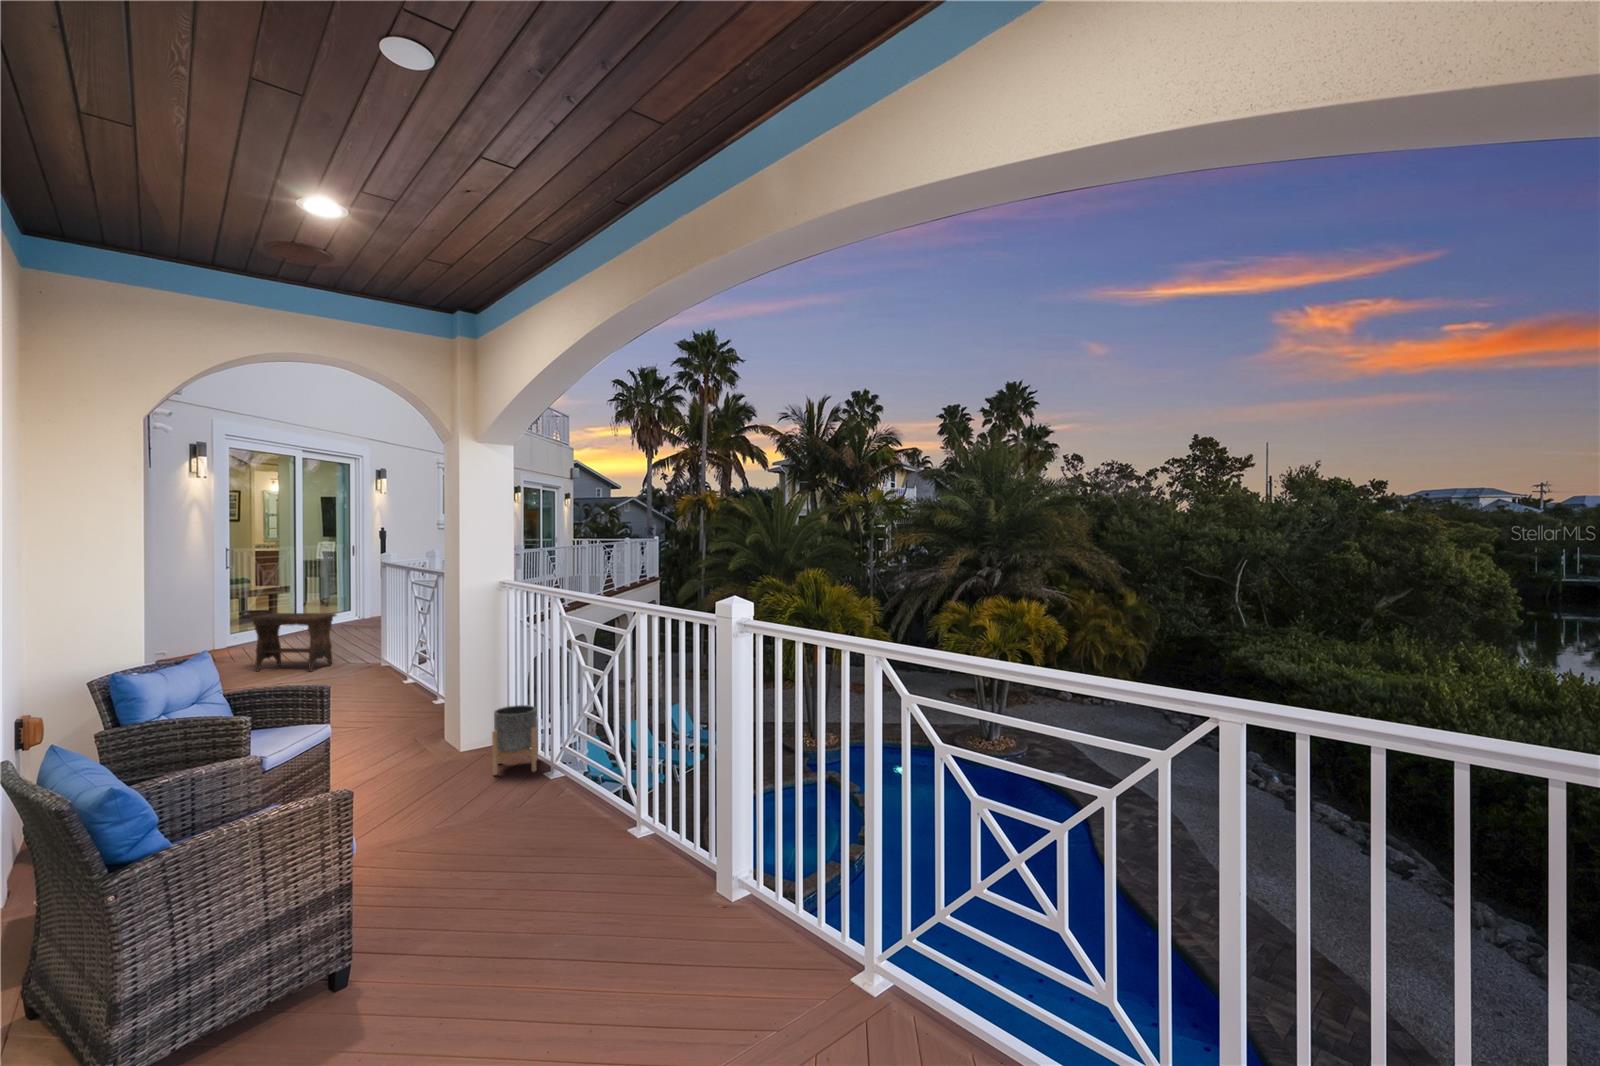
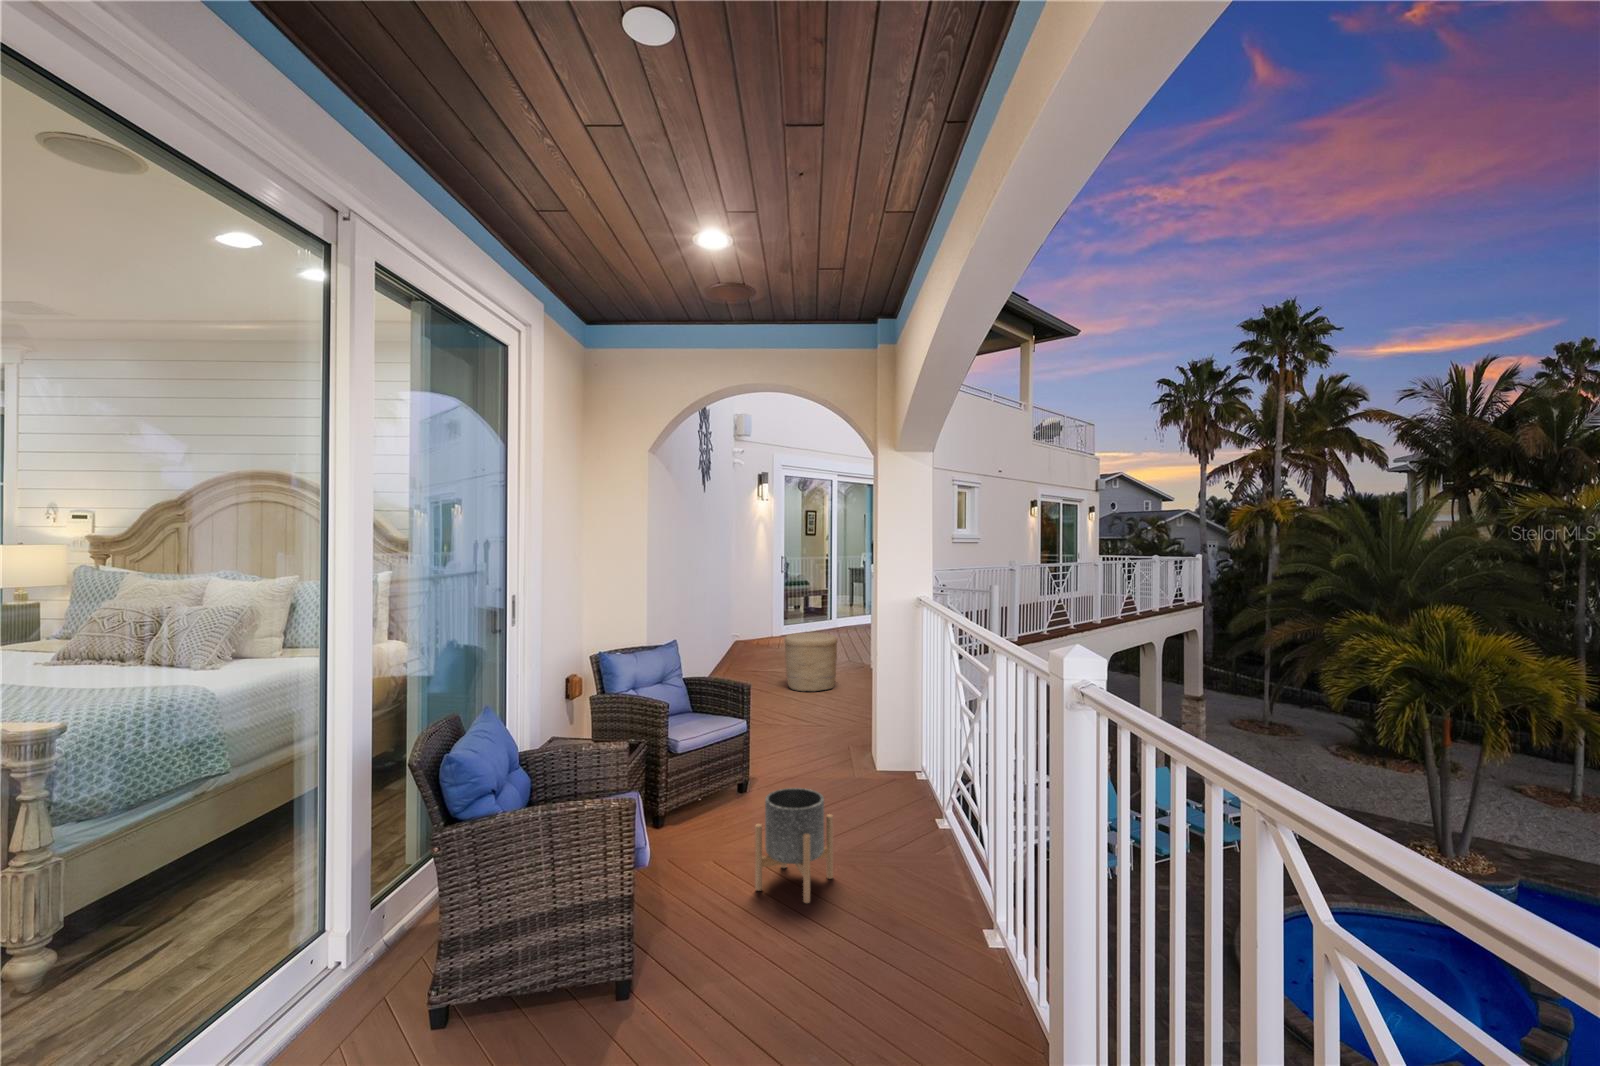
footstool: present [250,613,336,672] -> none [729,617,794,678]
woven basket: none [342,620,401,677] -> present [784,633,837,691]

